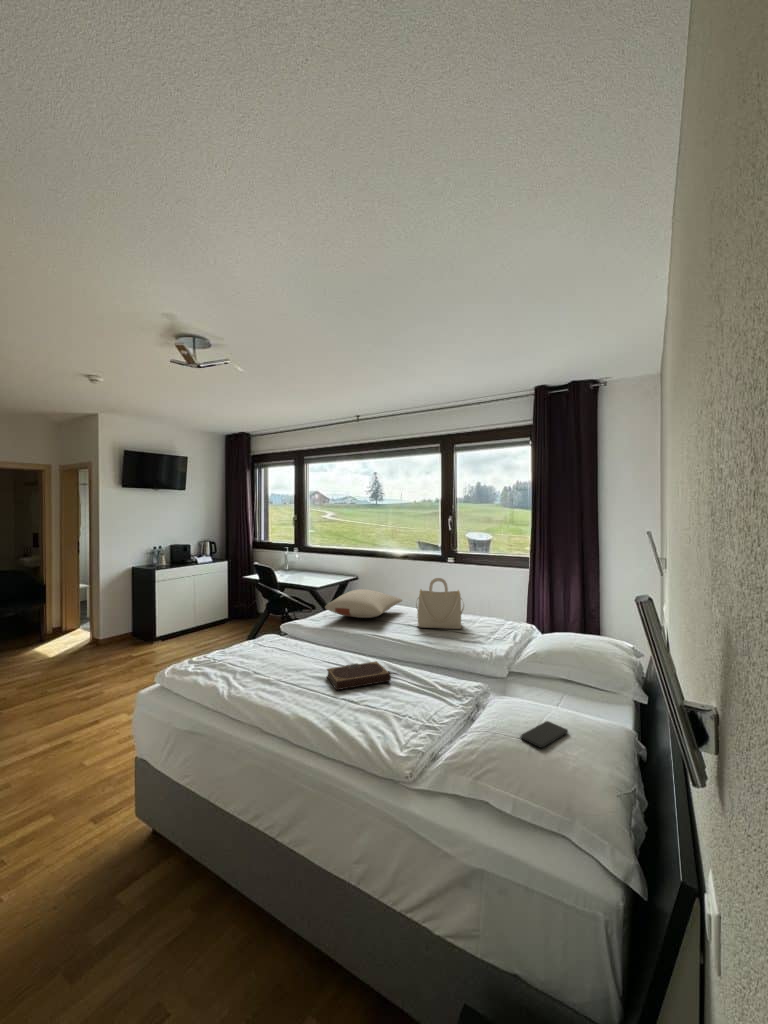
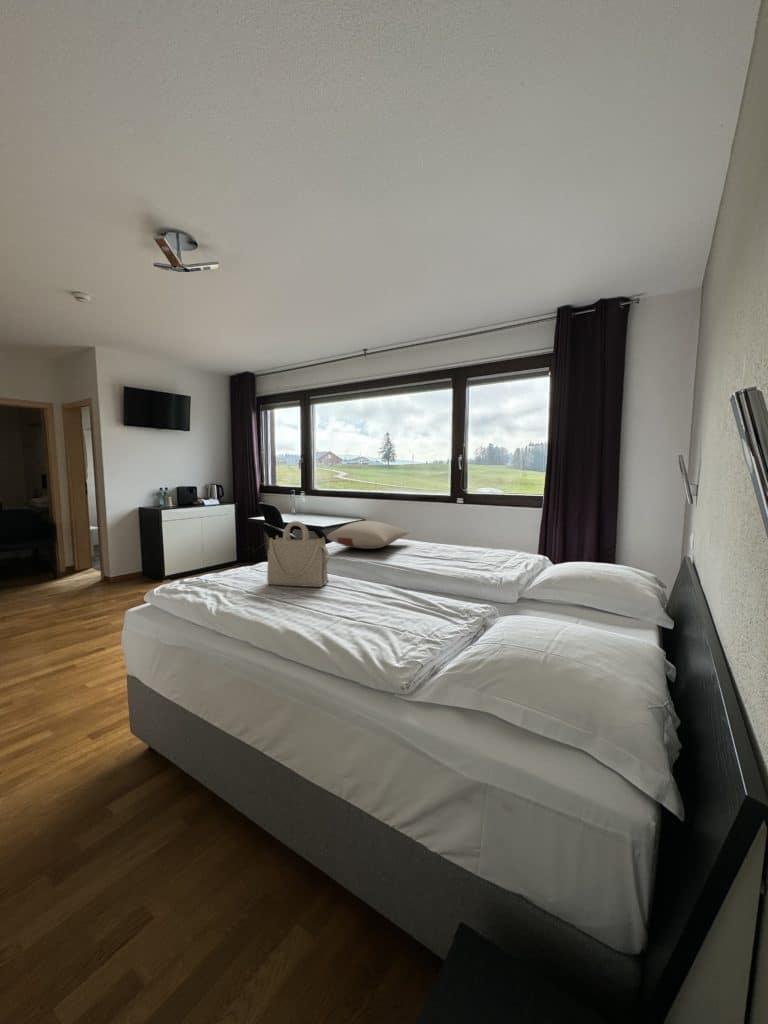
handbag: present [416,578,464,629] -> present [267,521,329,587]
notebook: present [327,661,391,690] -> none [323,584,392,609]
smartphone: present [520,721,568,748] -> none [534,635,589,659]

